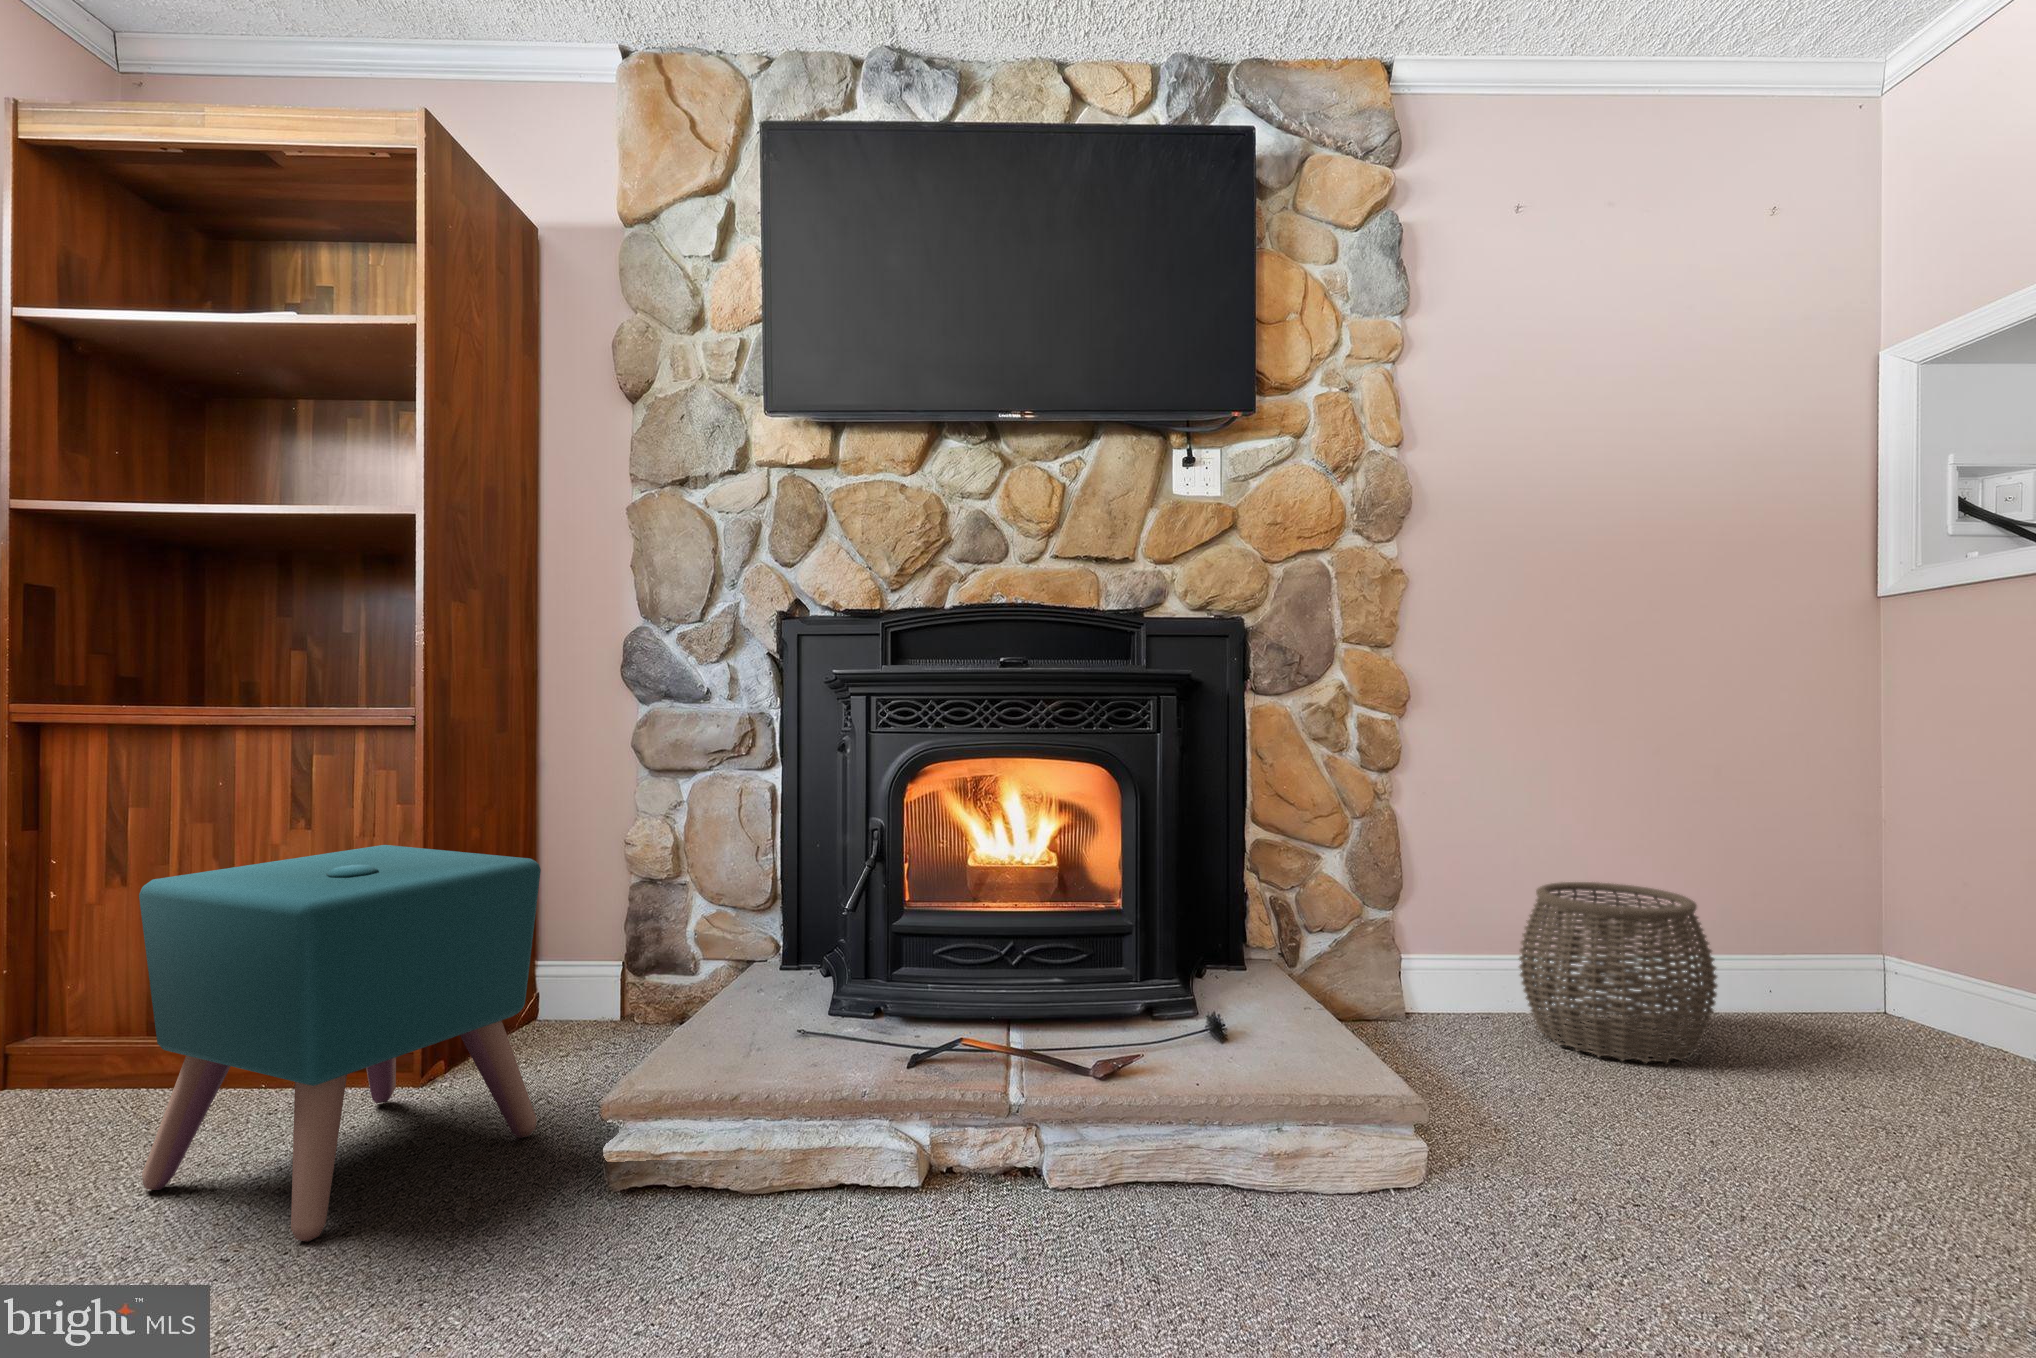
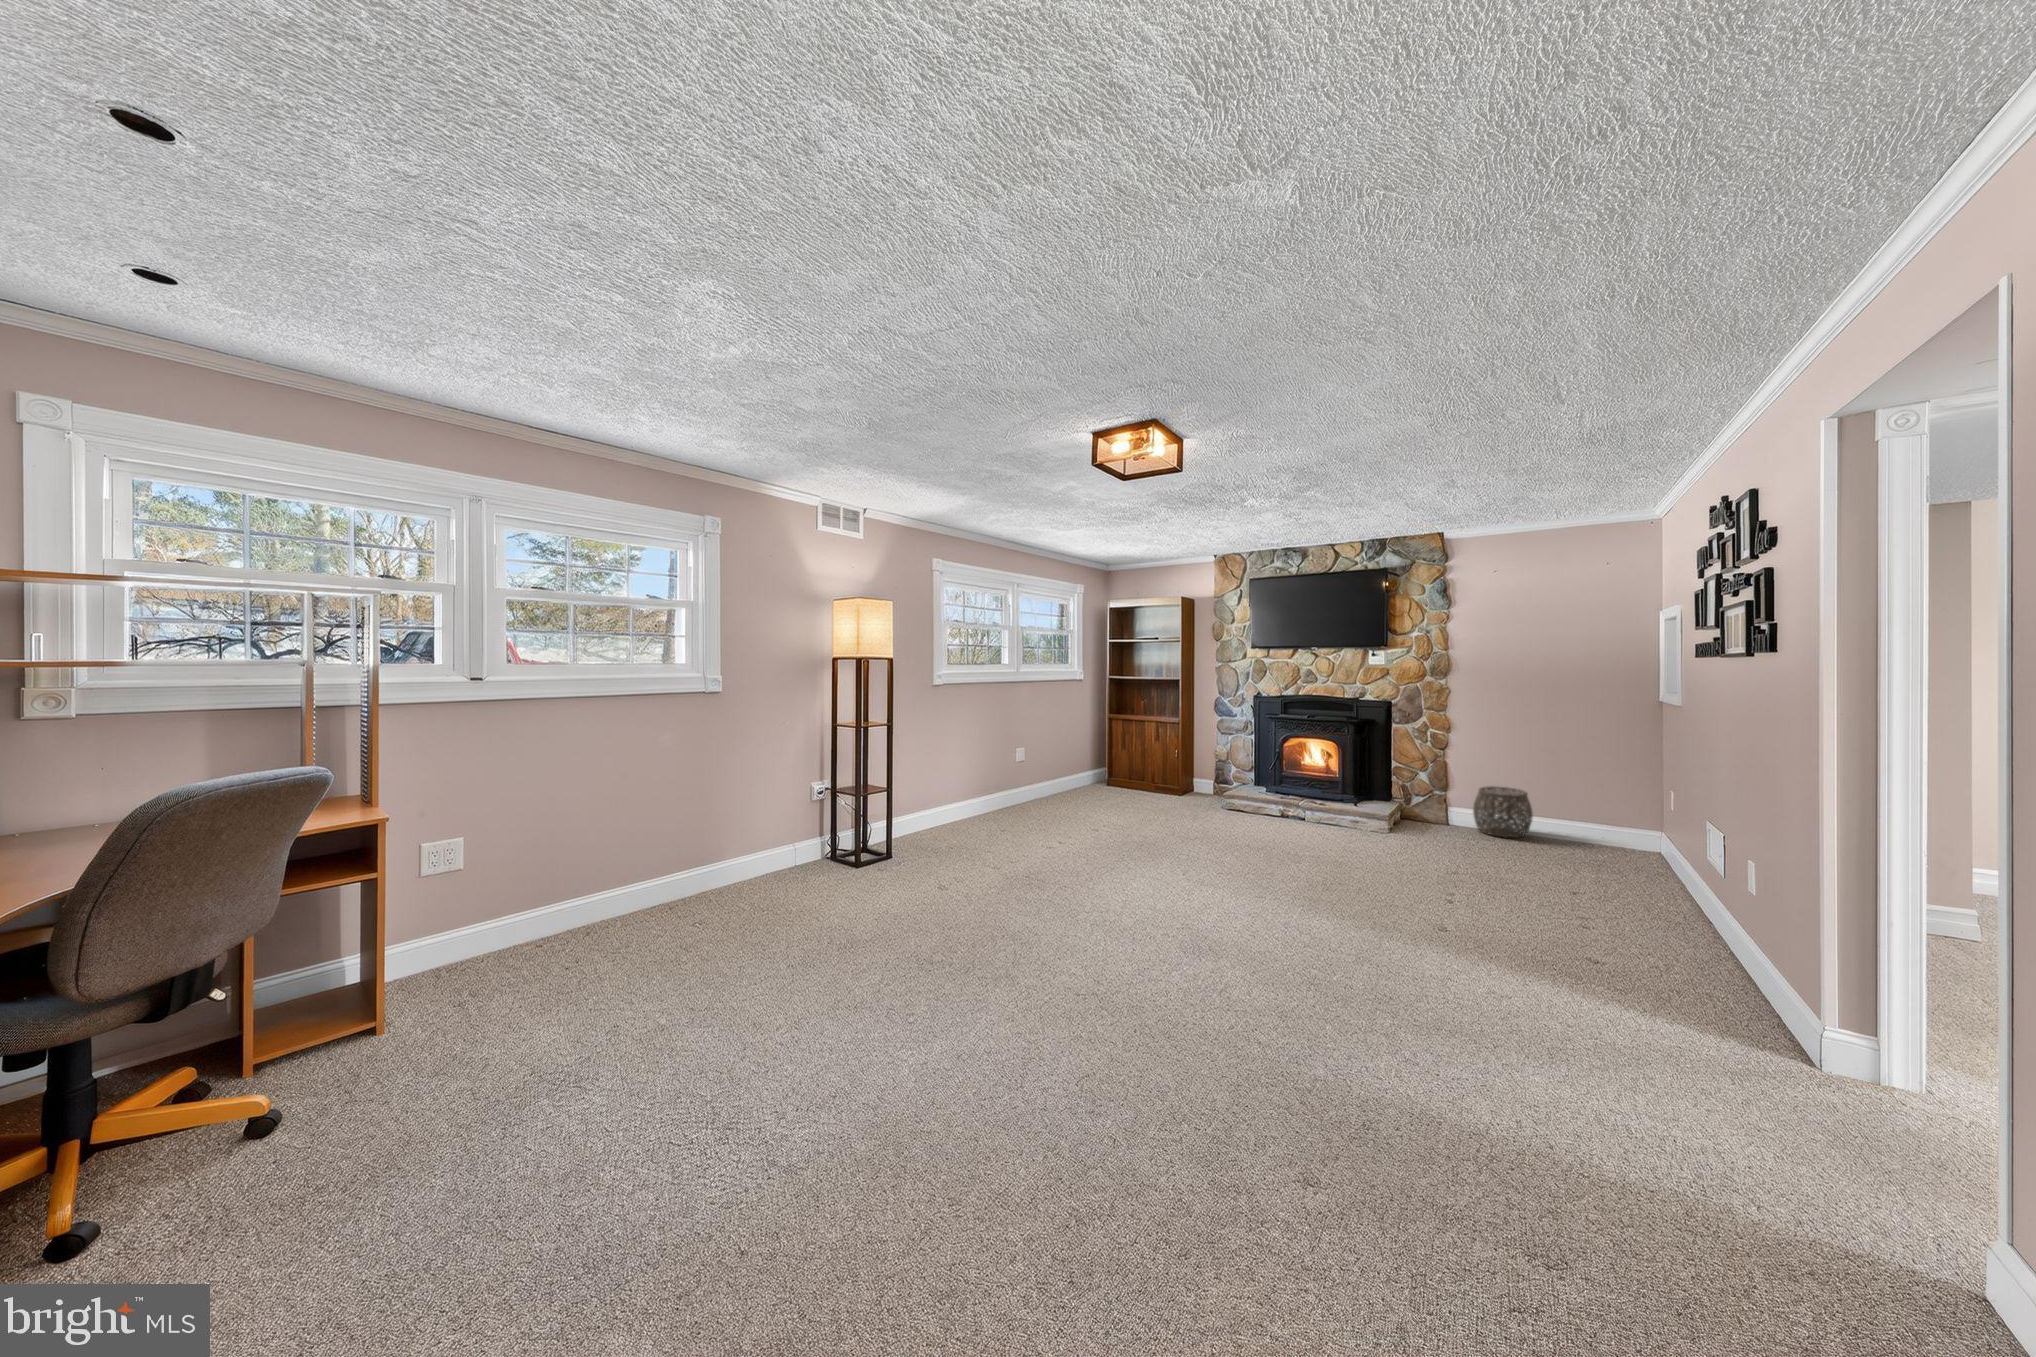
ottoman: present [139,845,541,1242] -> none [1134,750,1200,817]

